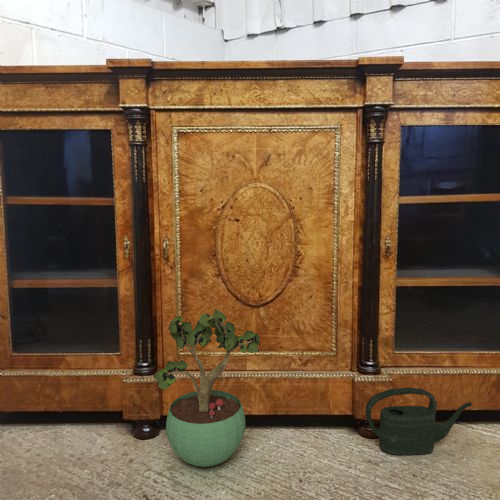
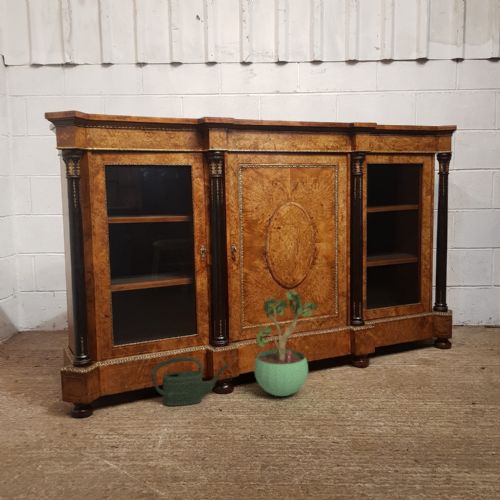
watering can: present [365,387,472,455] -> present [151,357,229,406]

